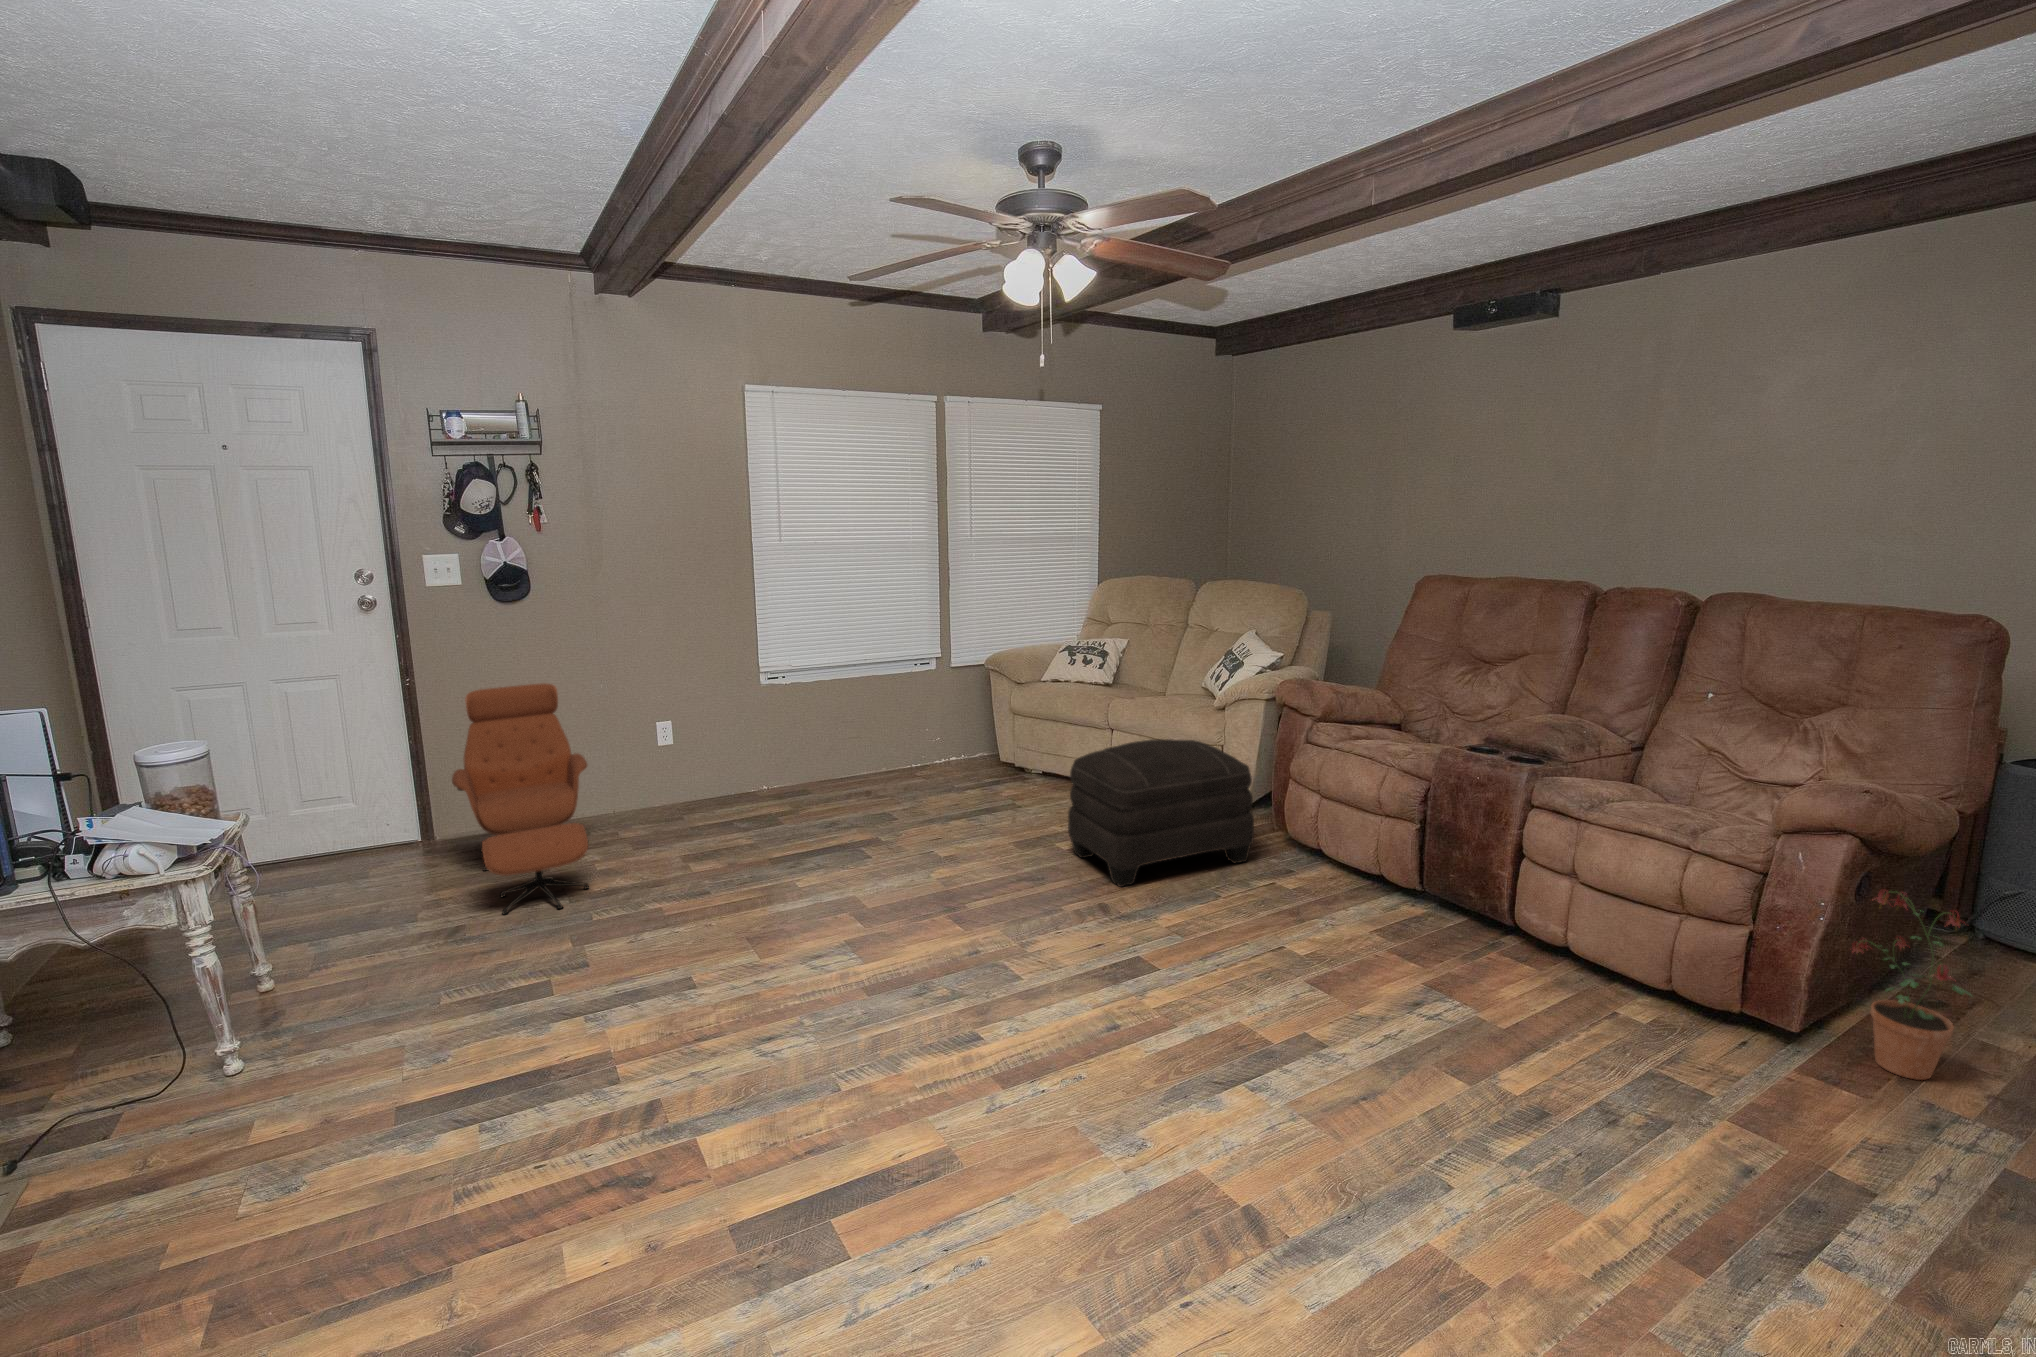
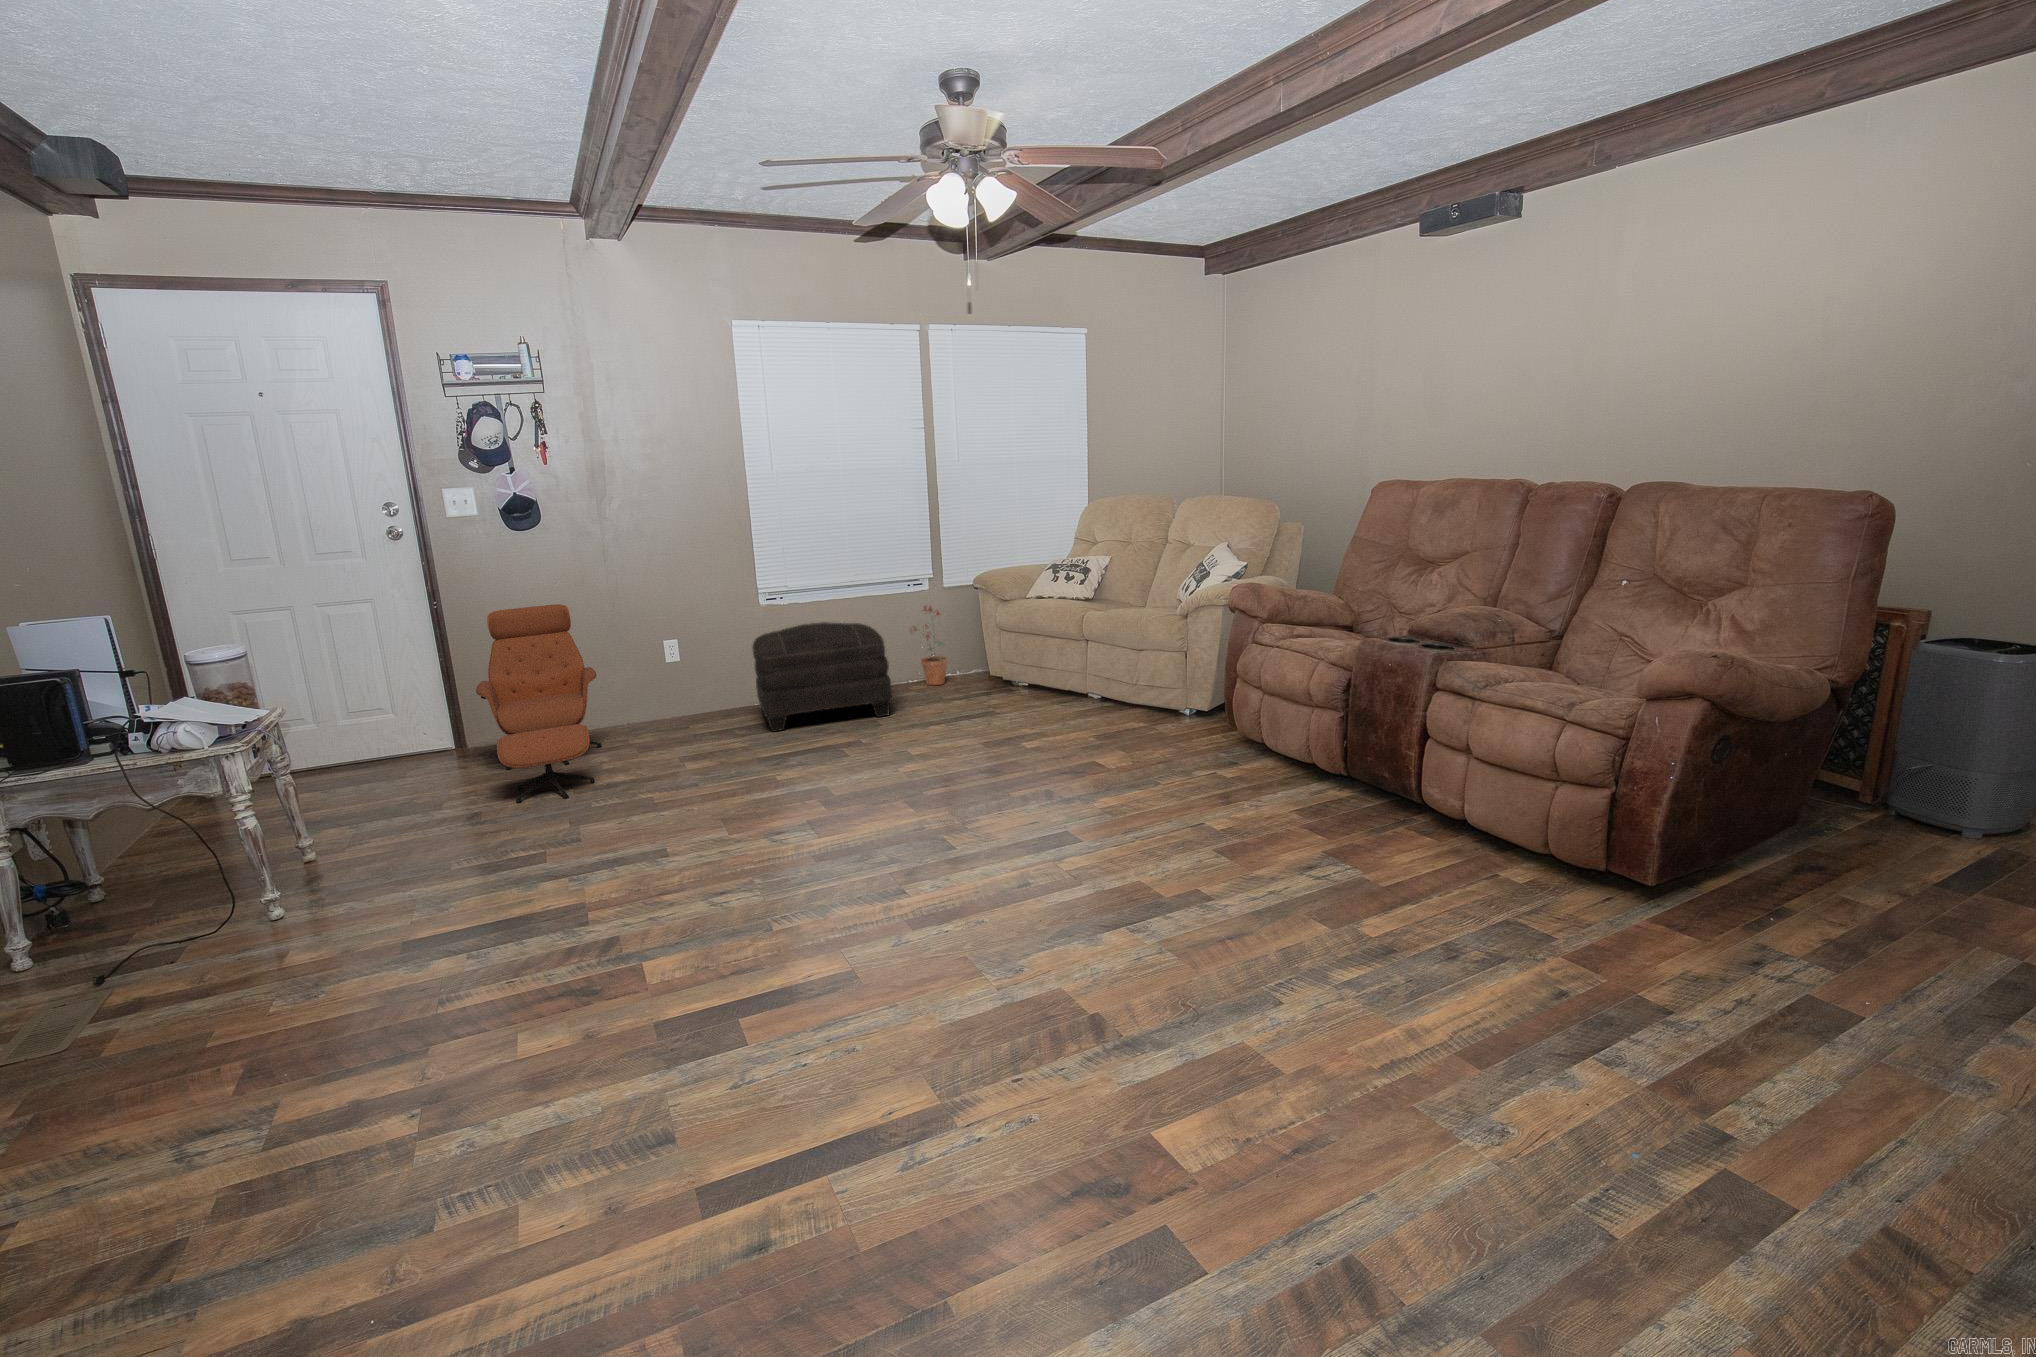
ottoman: present [1068,739,1254,887] -> present [753,622,892,732]
potted plant: present [1853,890,1972,1080] -> present [910,605,947,685]

